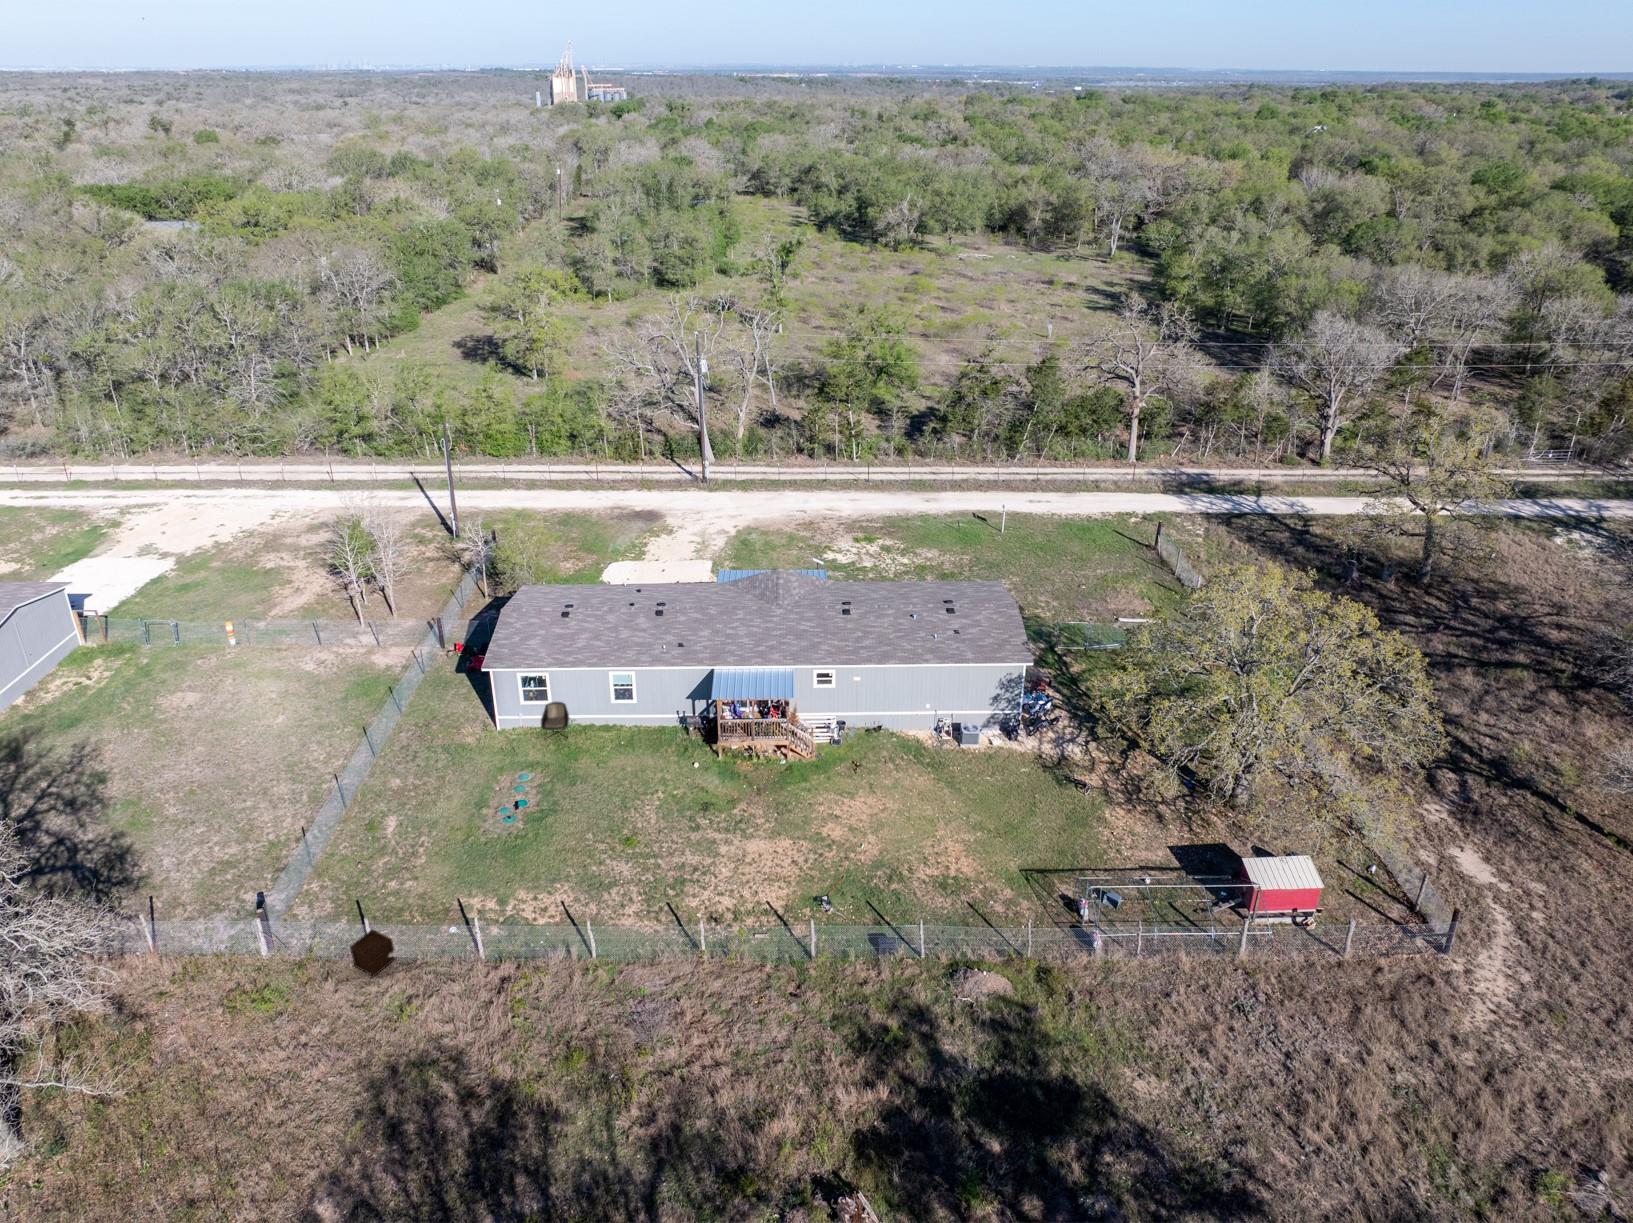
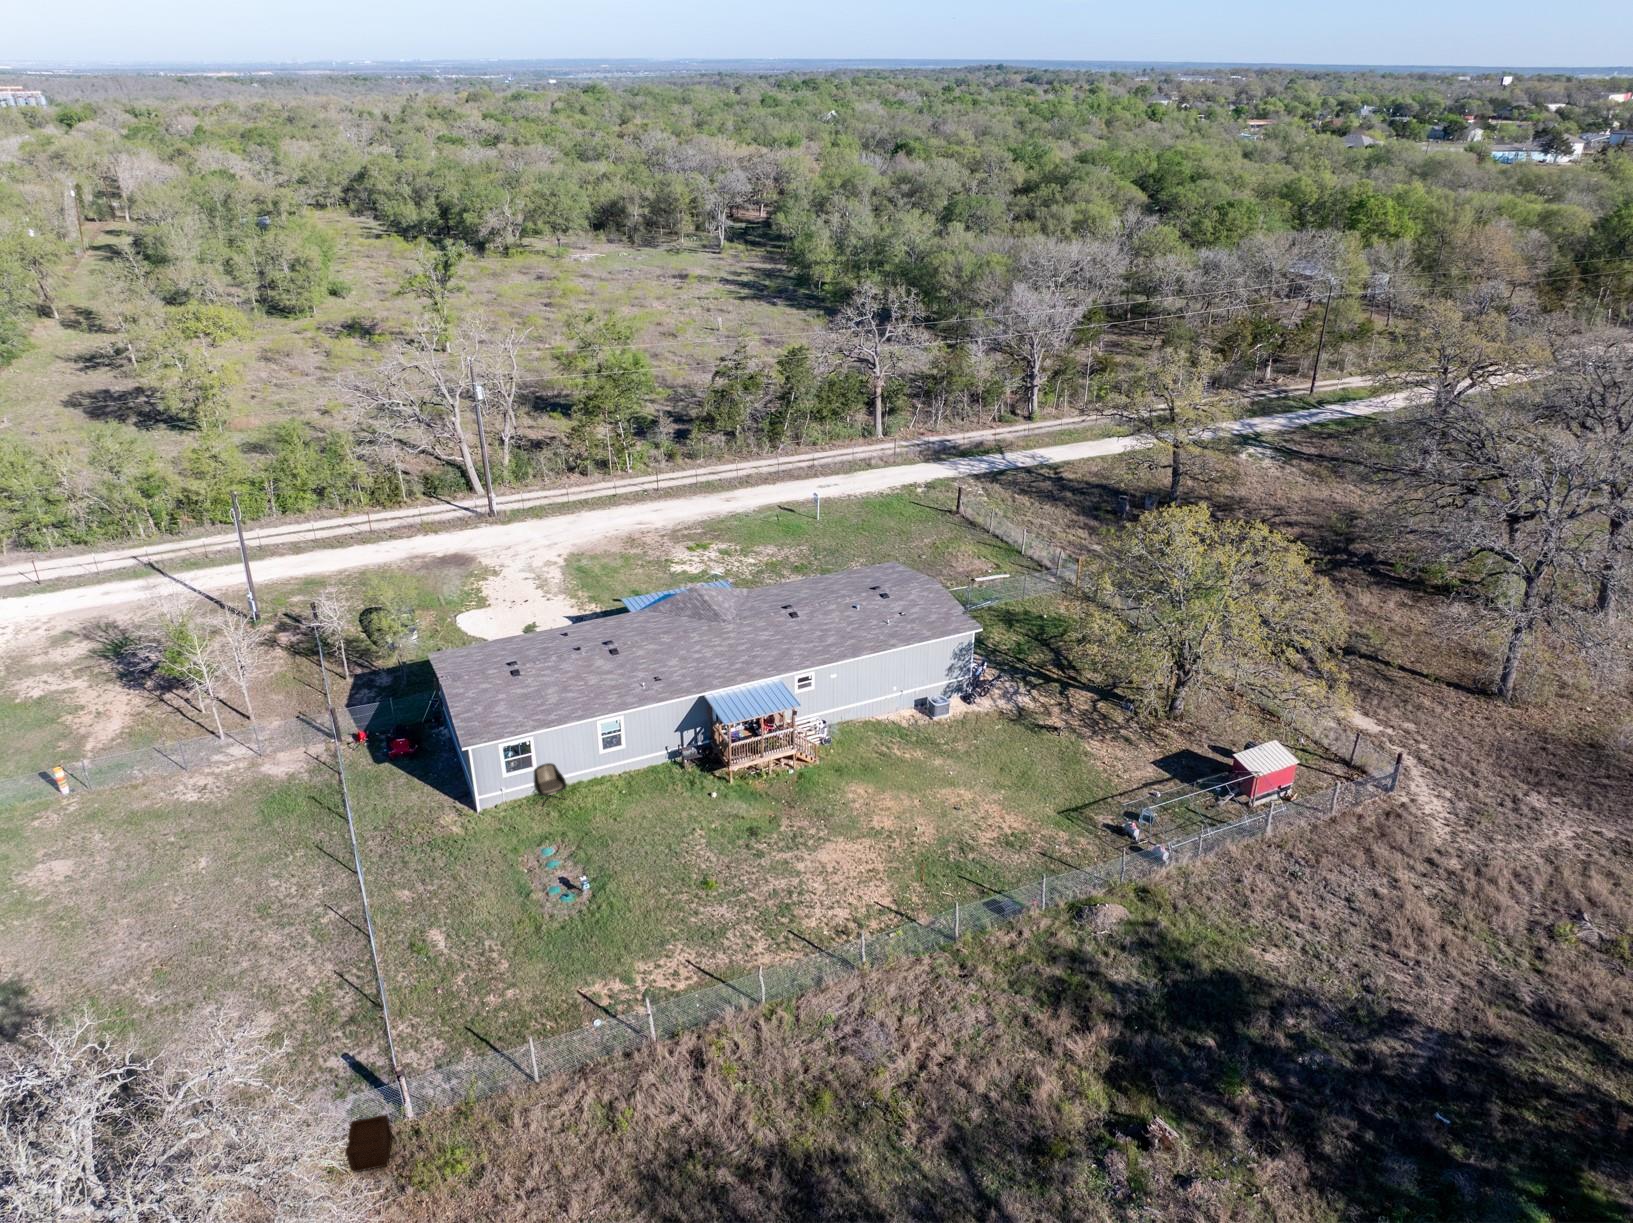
wooden crate: present [350,930,396,976] -> present [345,1115,393,1172]

